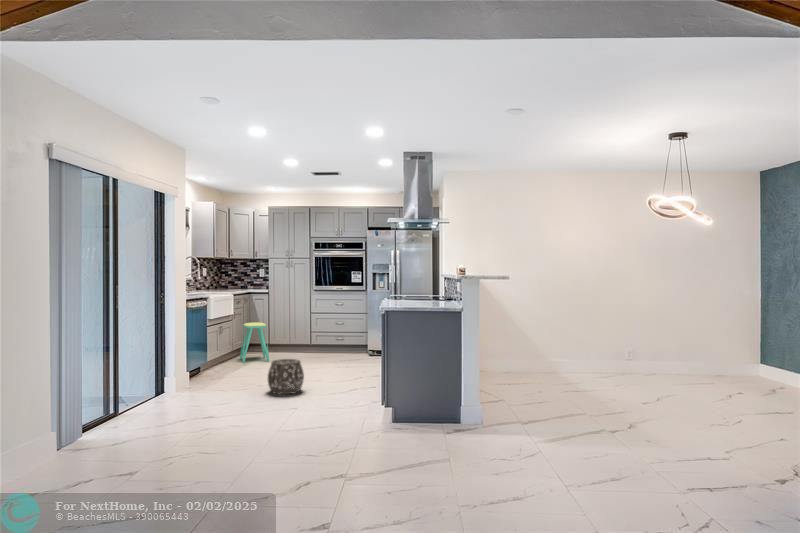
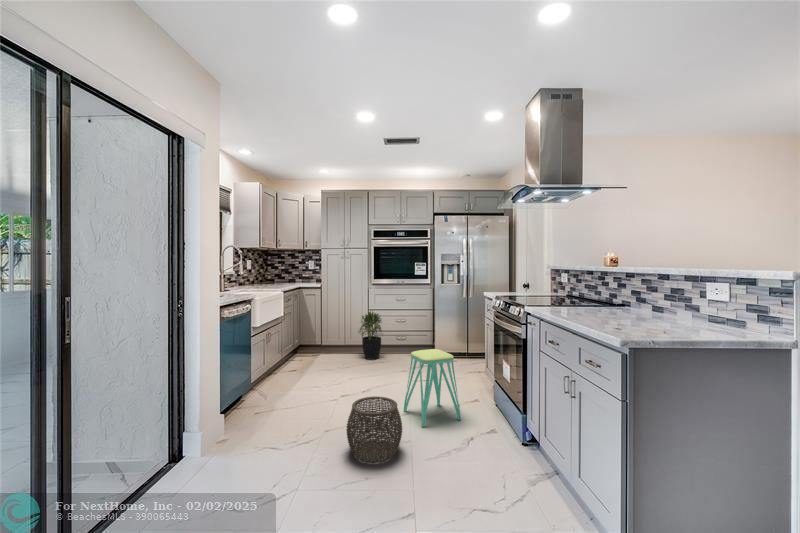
potted plant: none [298,313,322,356] -> present [359,312,381,360]
stool: present [240,322,269,363] -> present [404,349,461,427]

